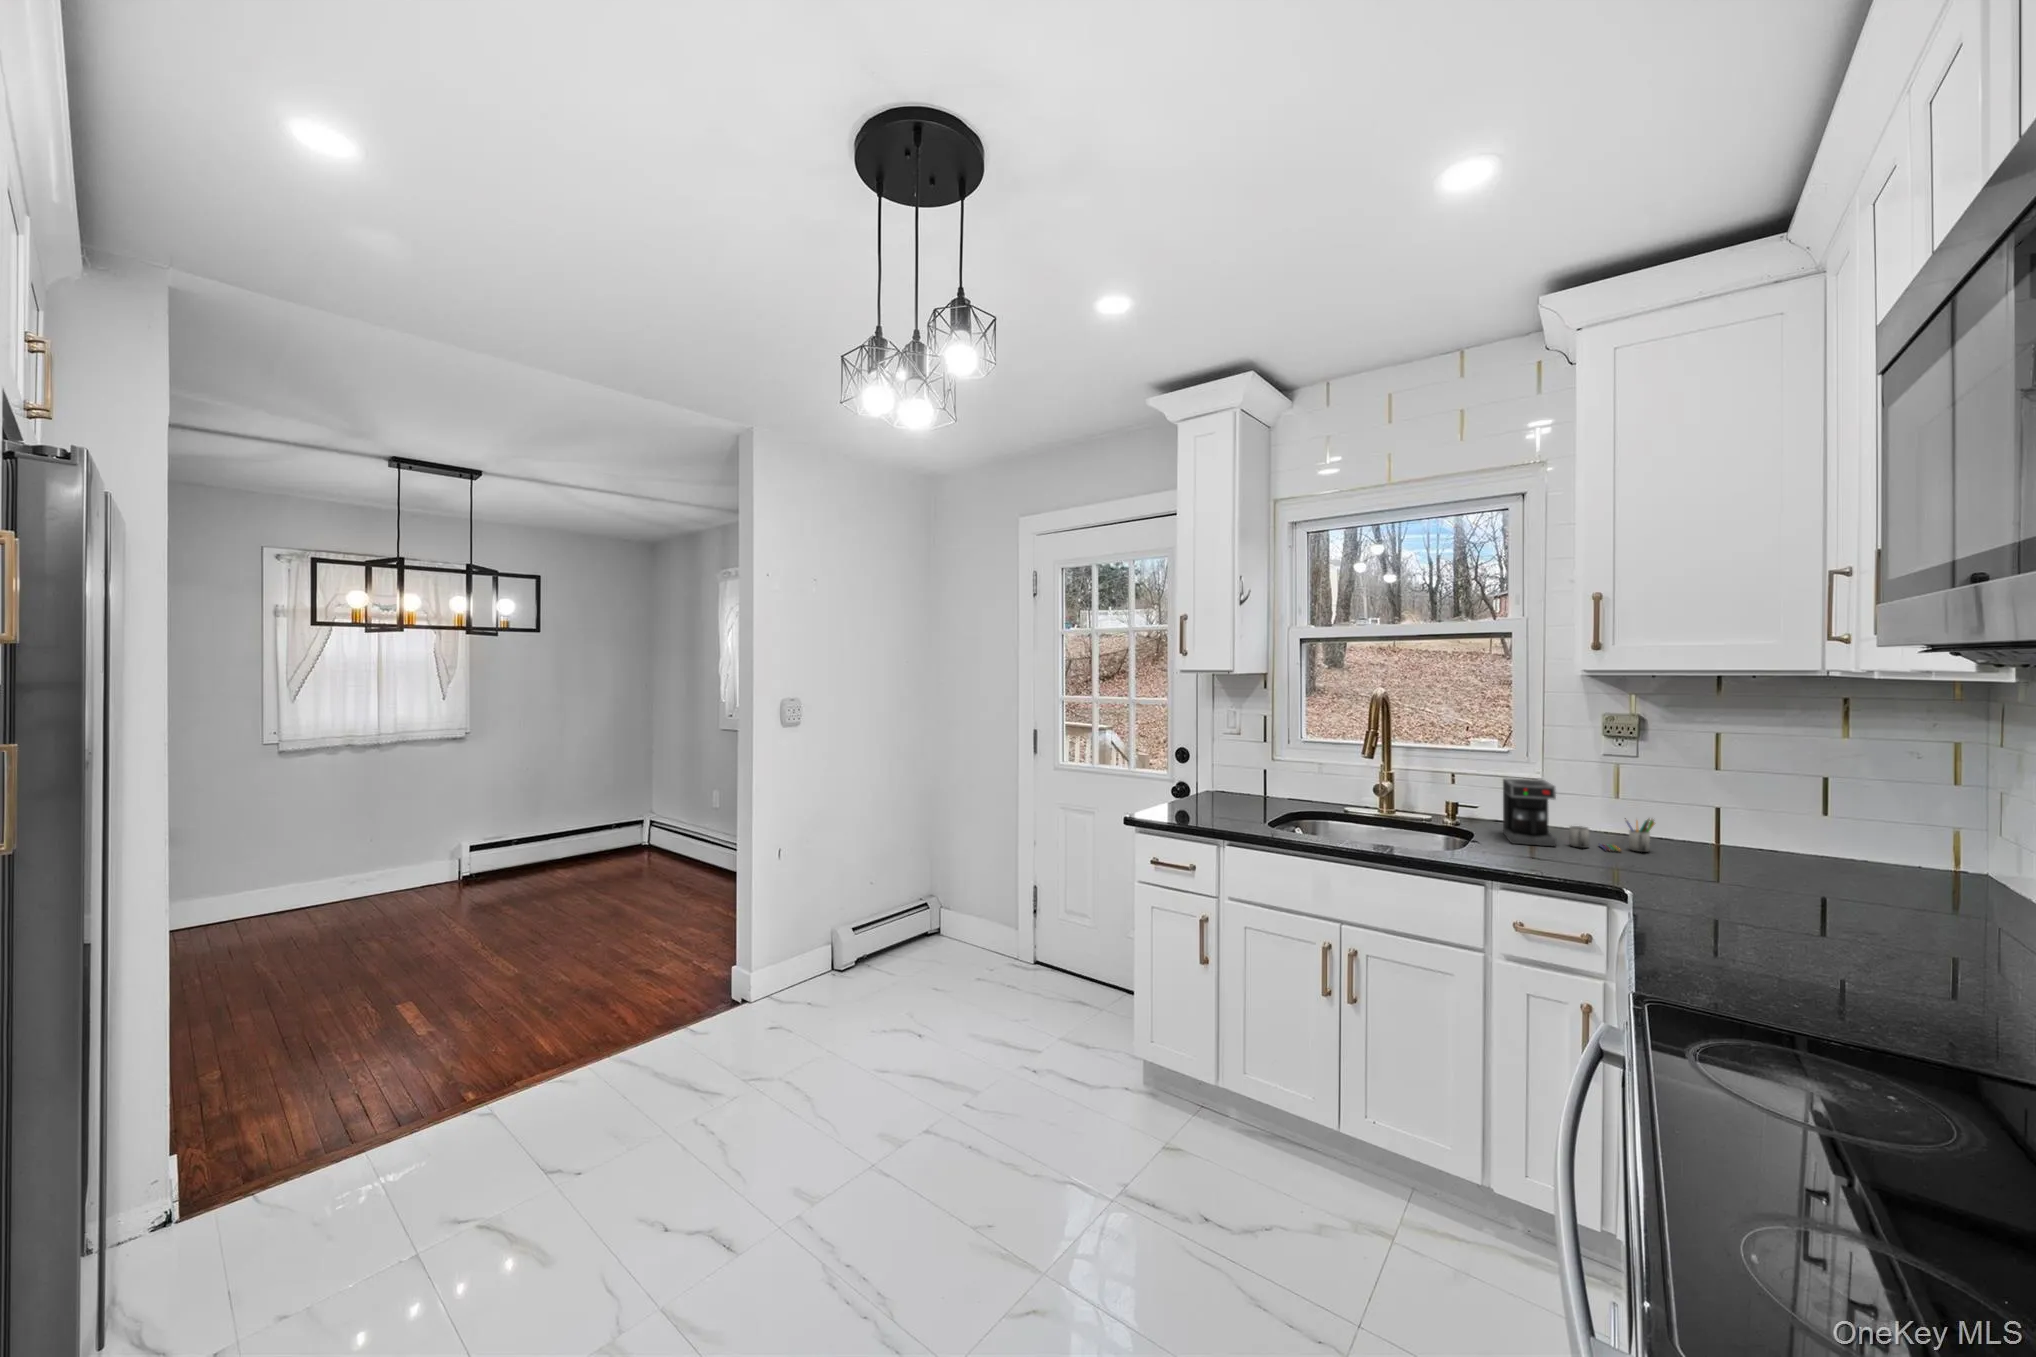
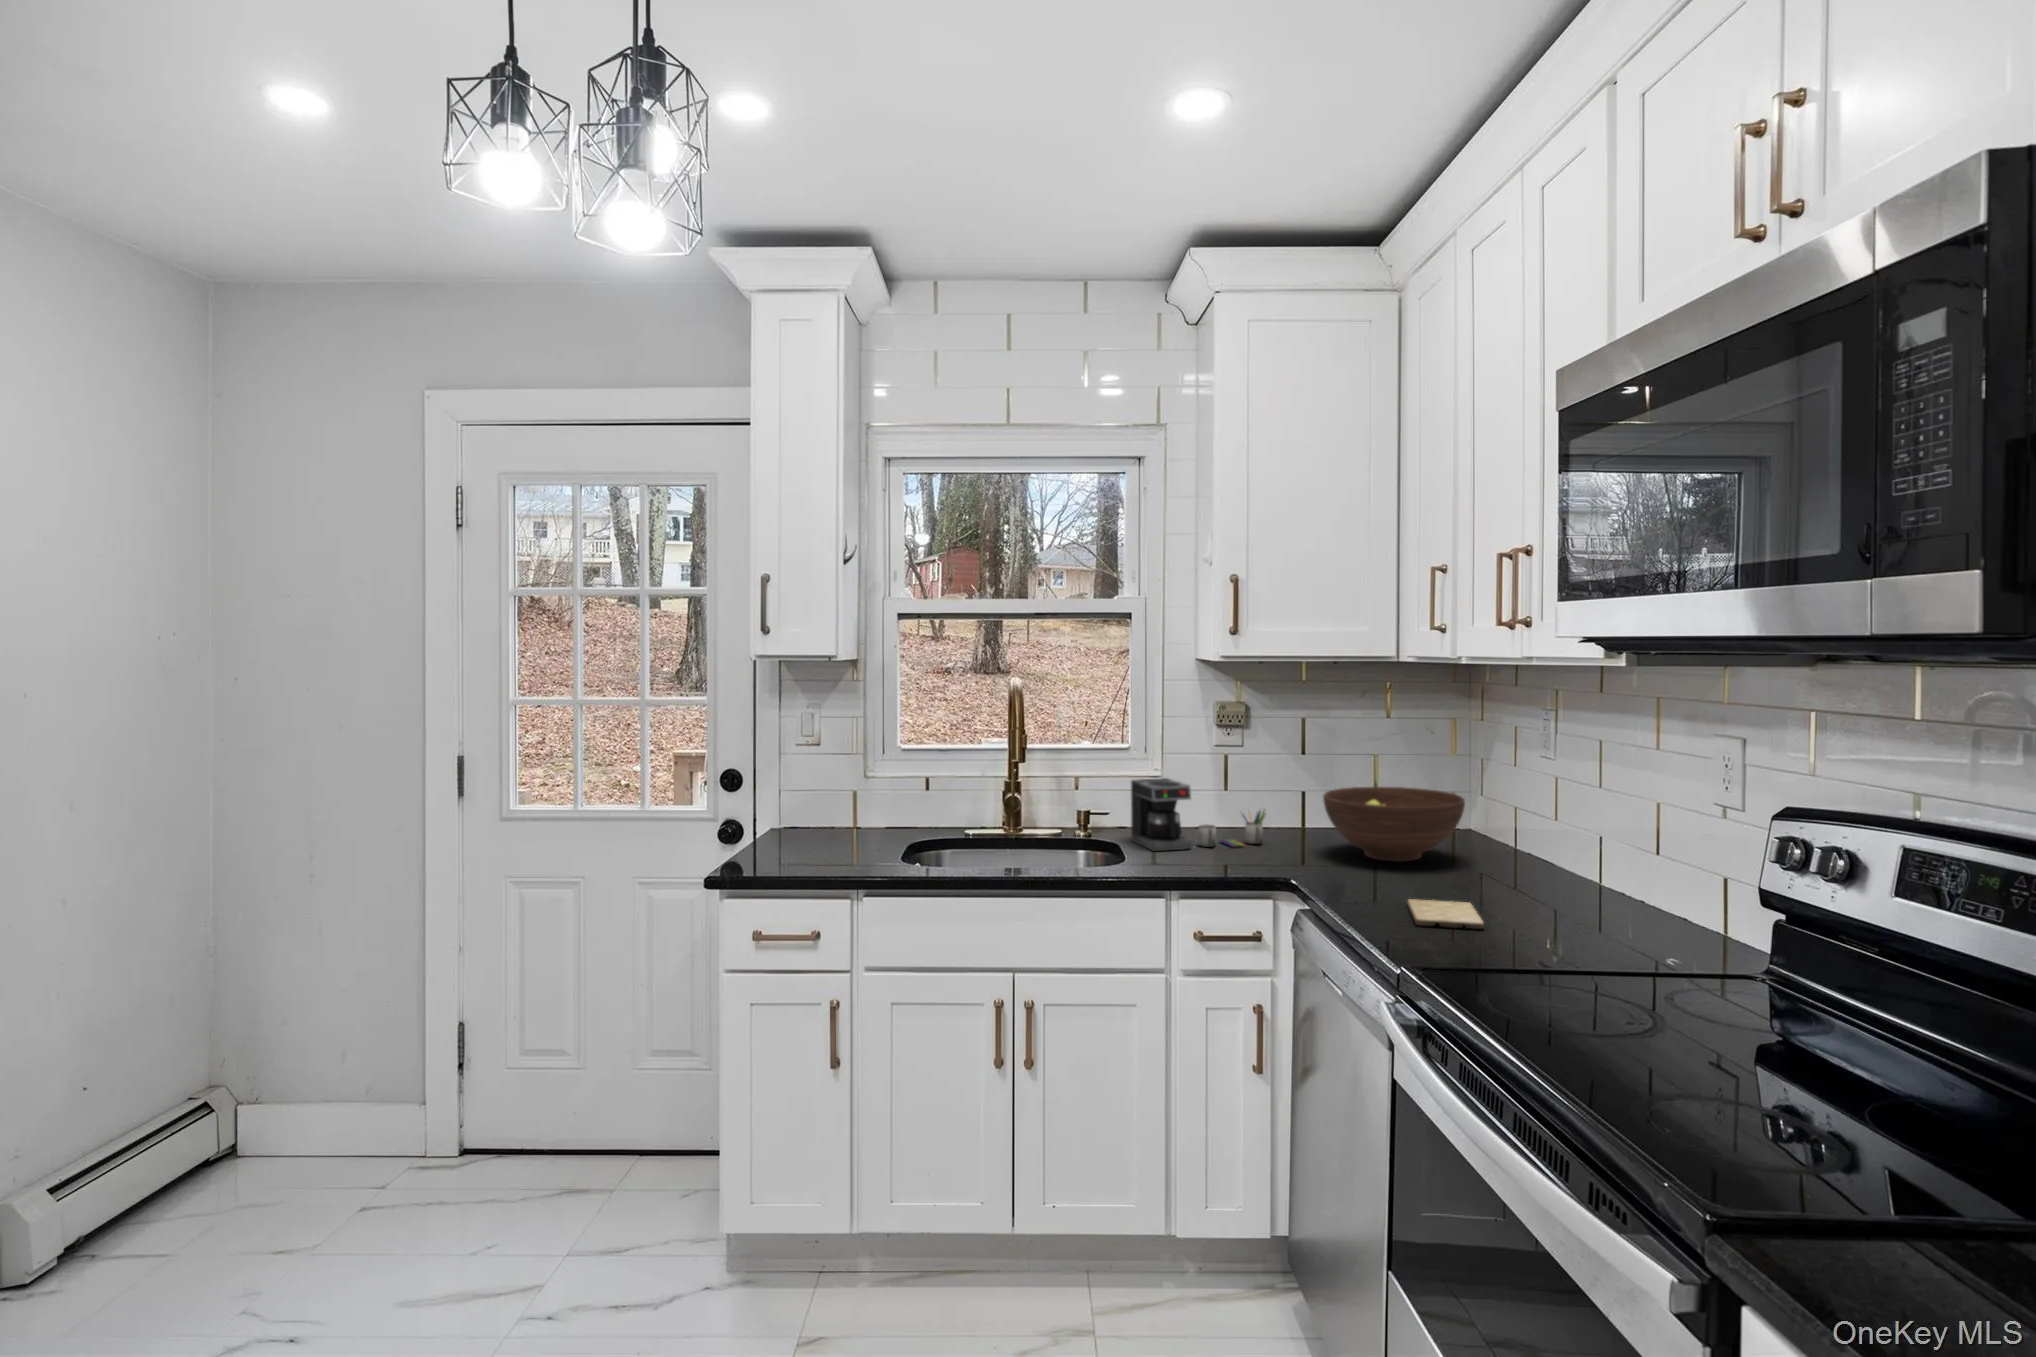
fruit bowl: none [1711,805,1919,890] -> present [1323,787,1465,862]
cutting board: none [1733,919,1848,961] -> present [1407,899,1484,929]

